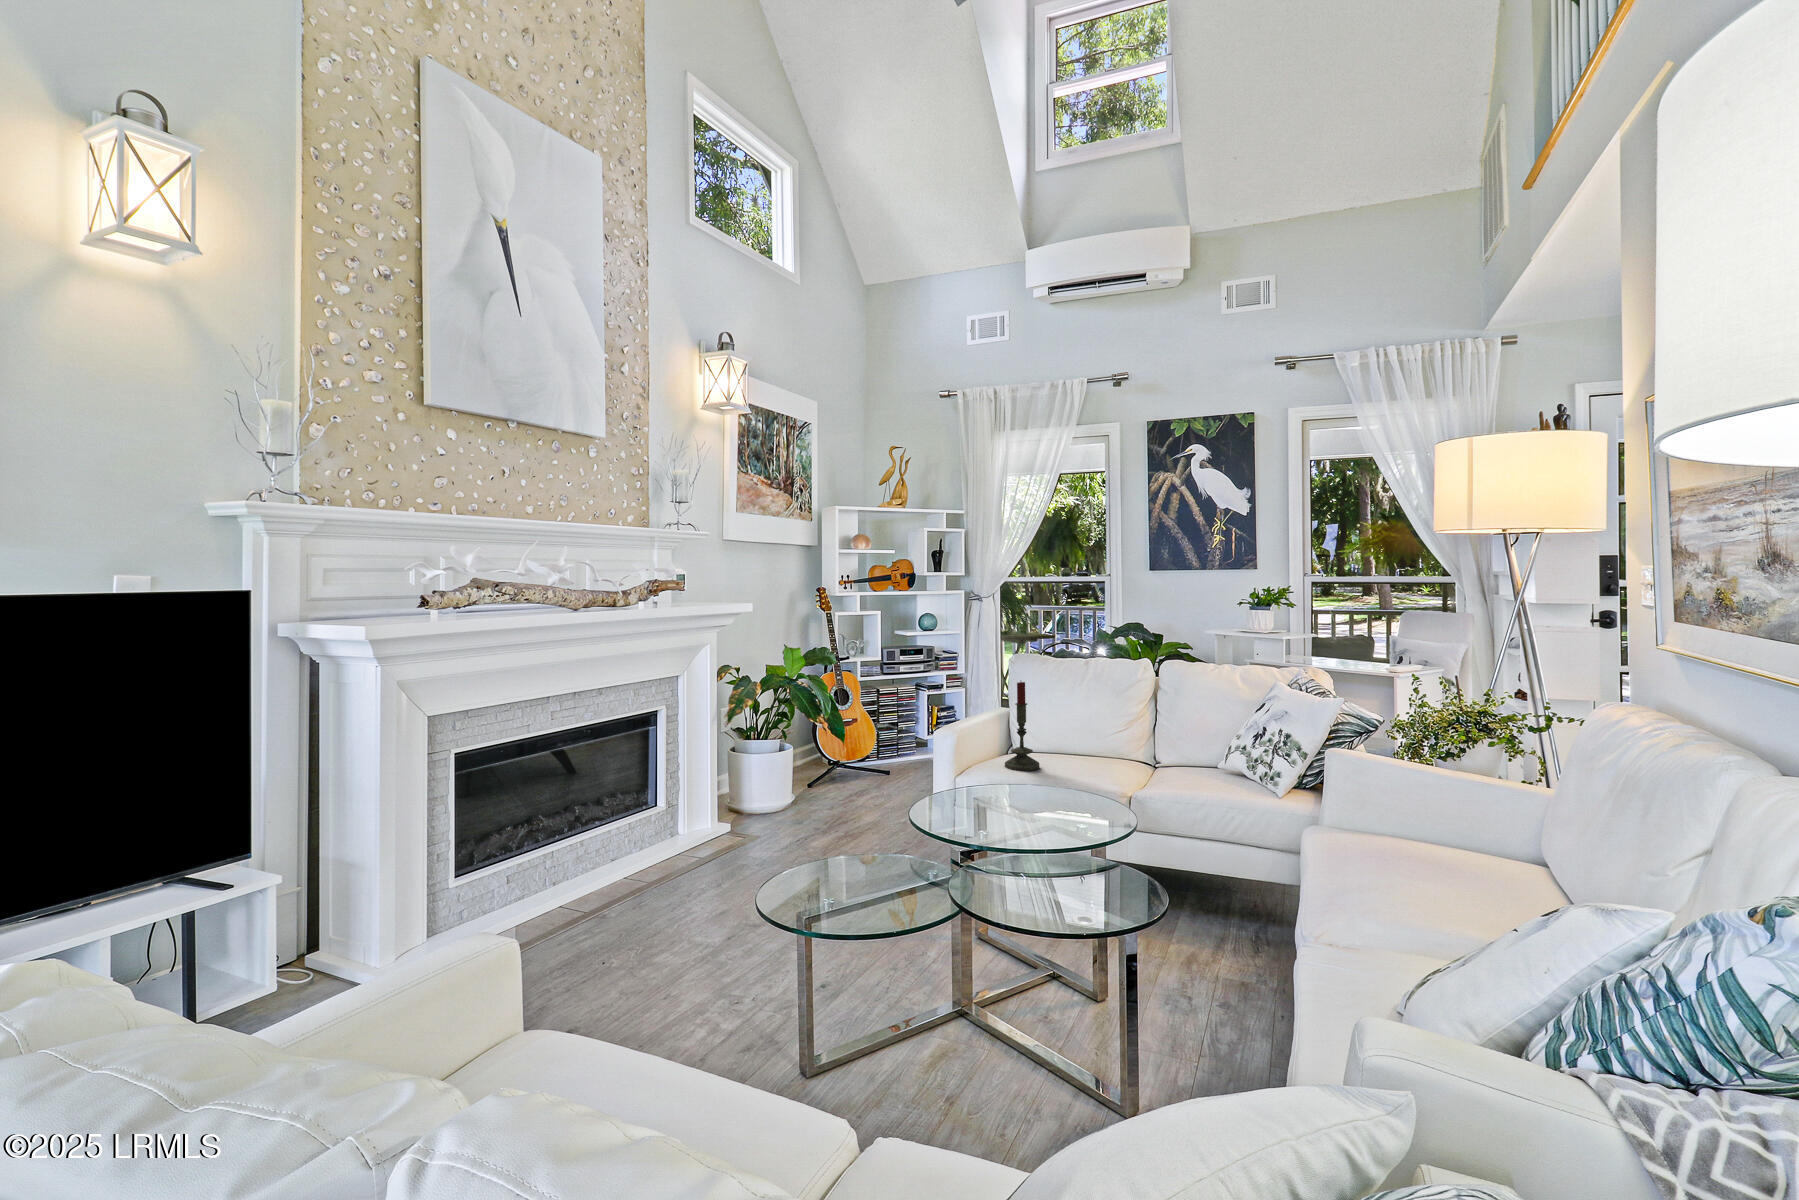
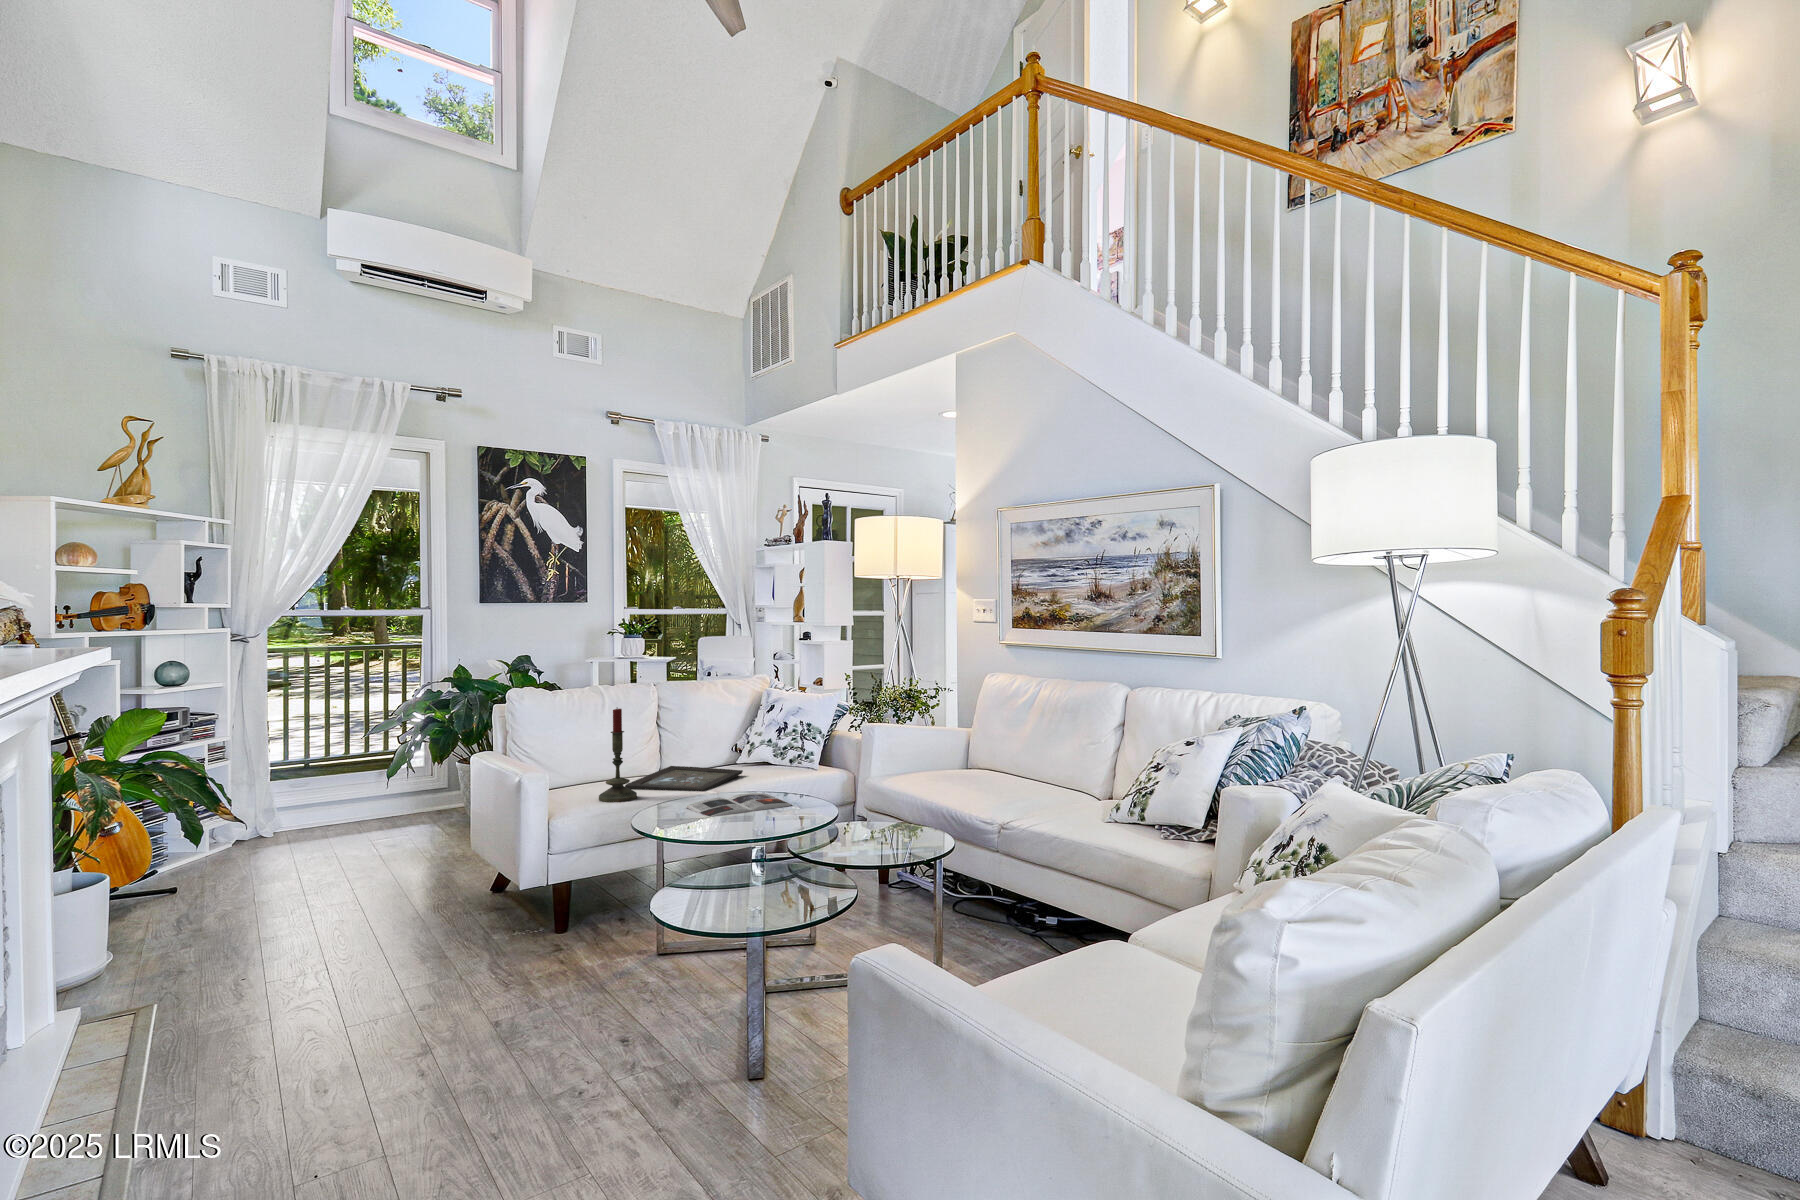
tray: none [1062,752,1191,783] -> present [625,766,743,792]
magazine: none [996,784,1106,812] -> present [686,793,792,817]

